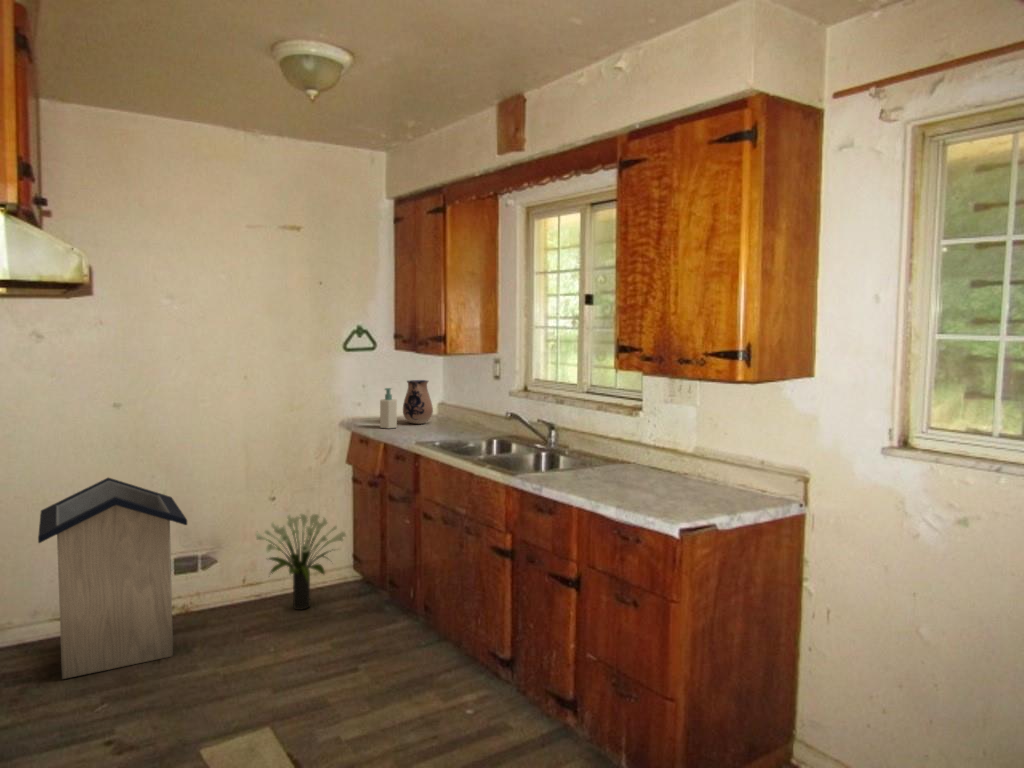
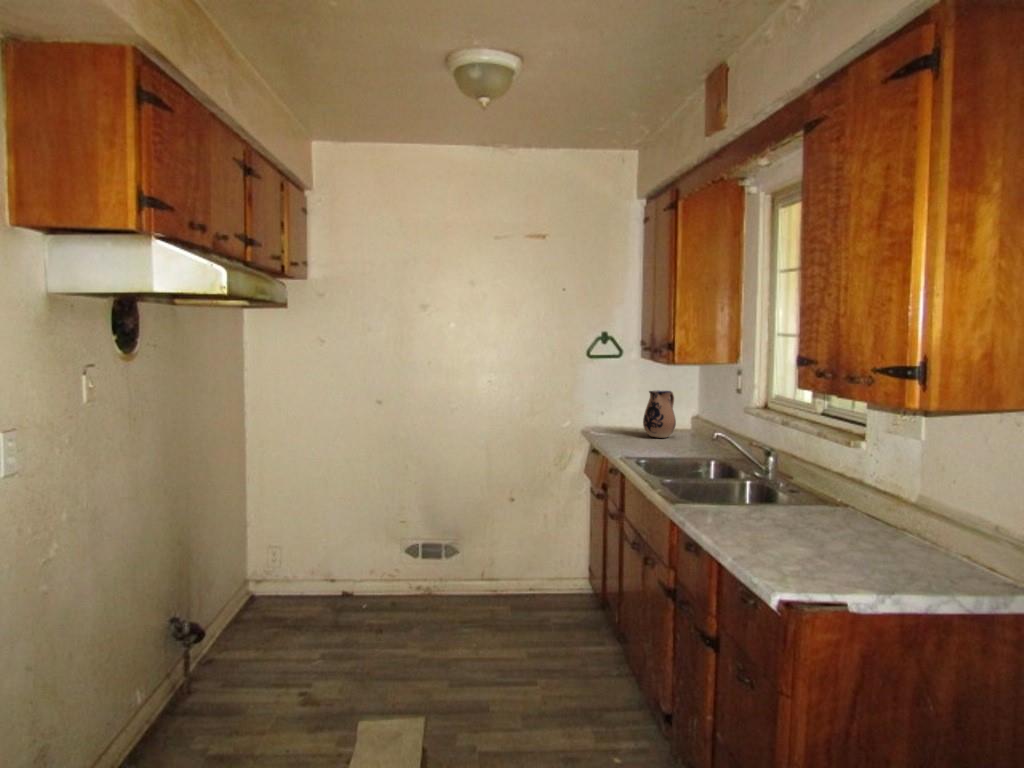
soap bottle: present [380,388,397,428] -> none [612,398,632,440]
trash can: present [38,478,187,679] -> none [293,465,419,631]
potted plant: present [256,514,346,610] -> none [486,517,571,613]

